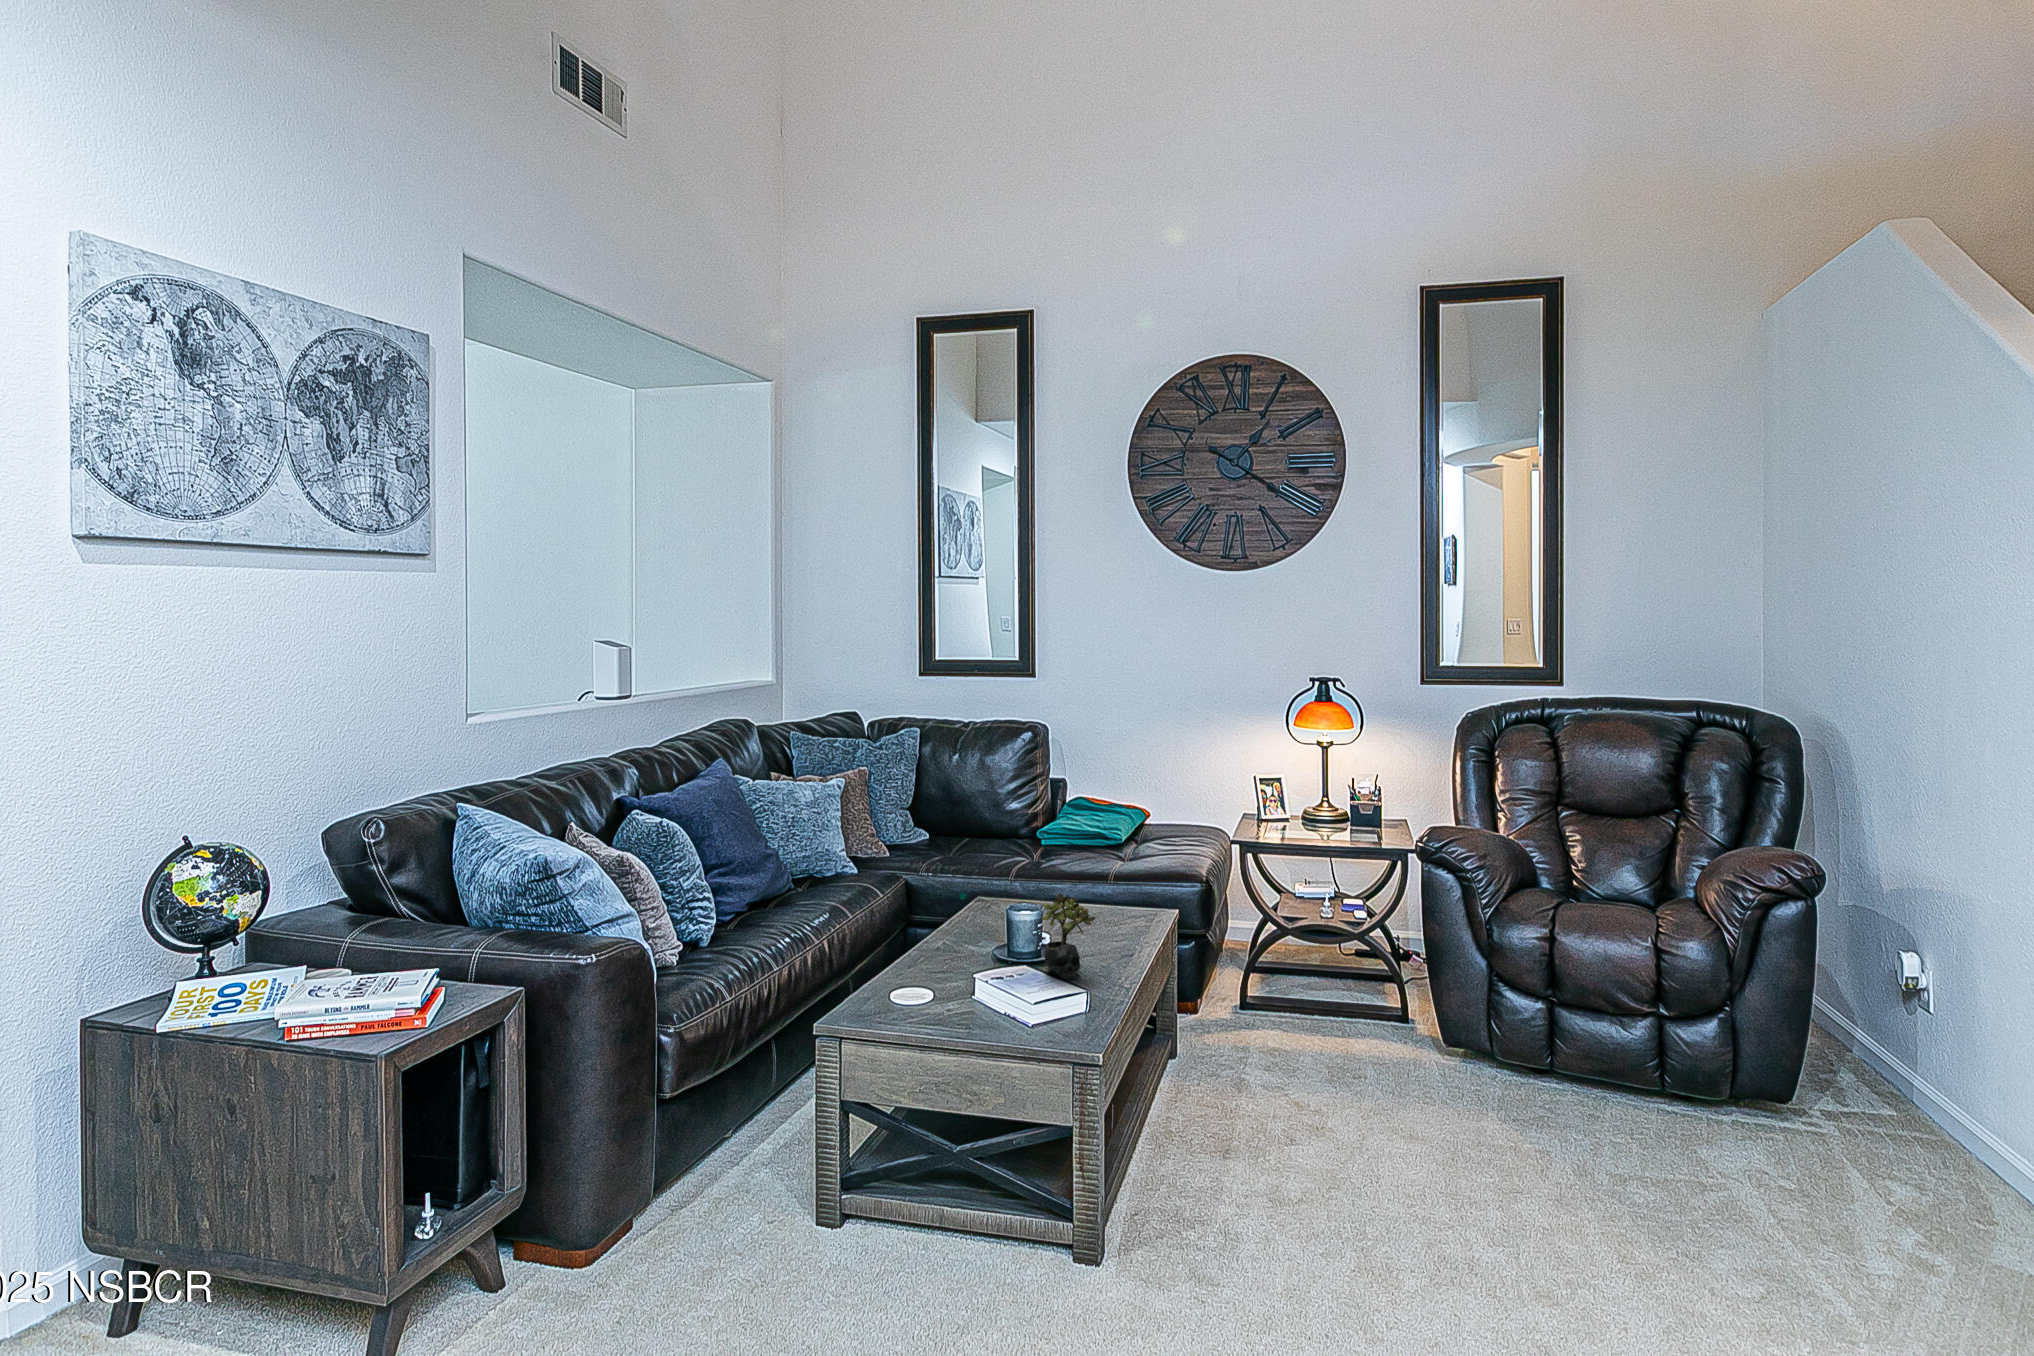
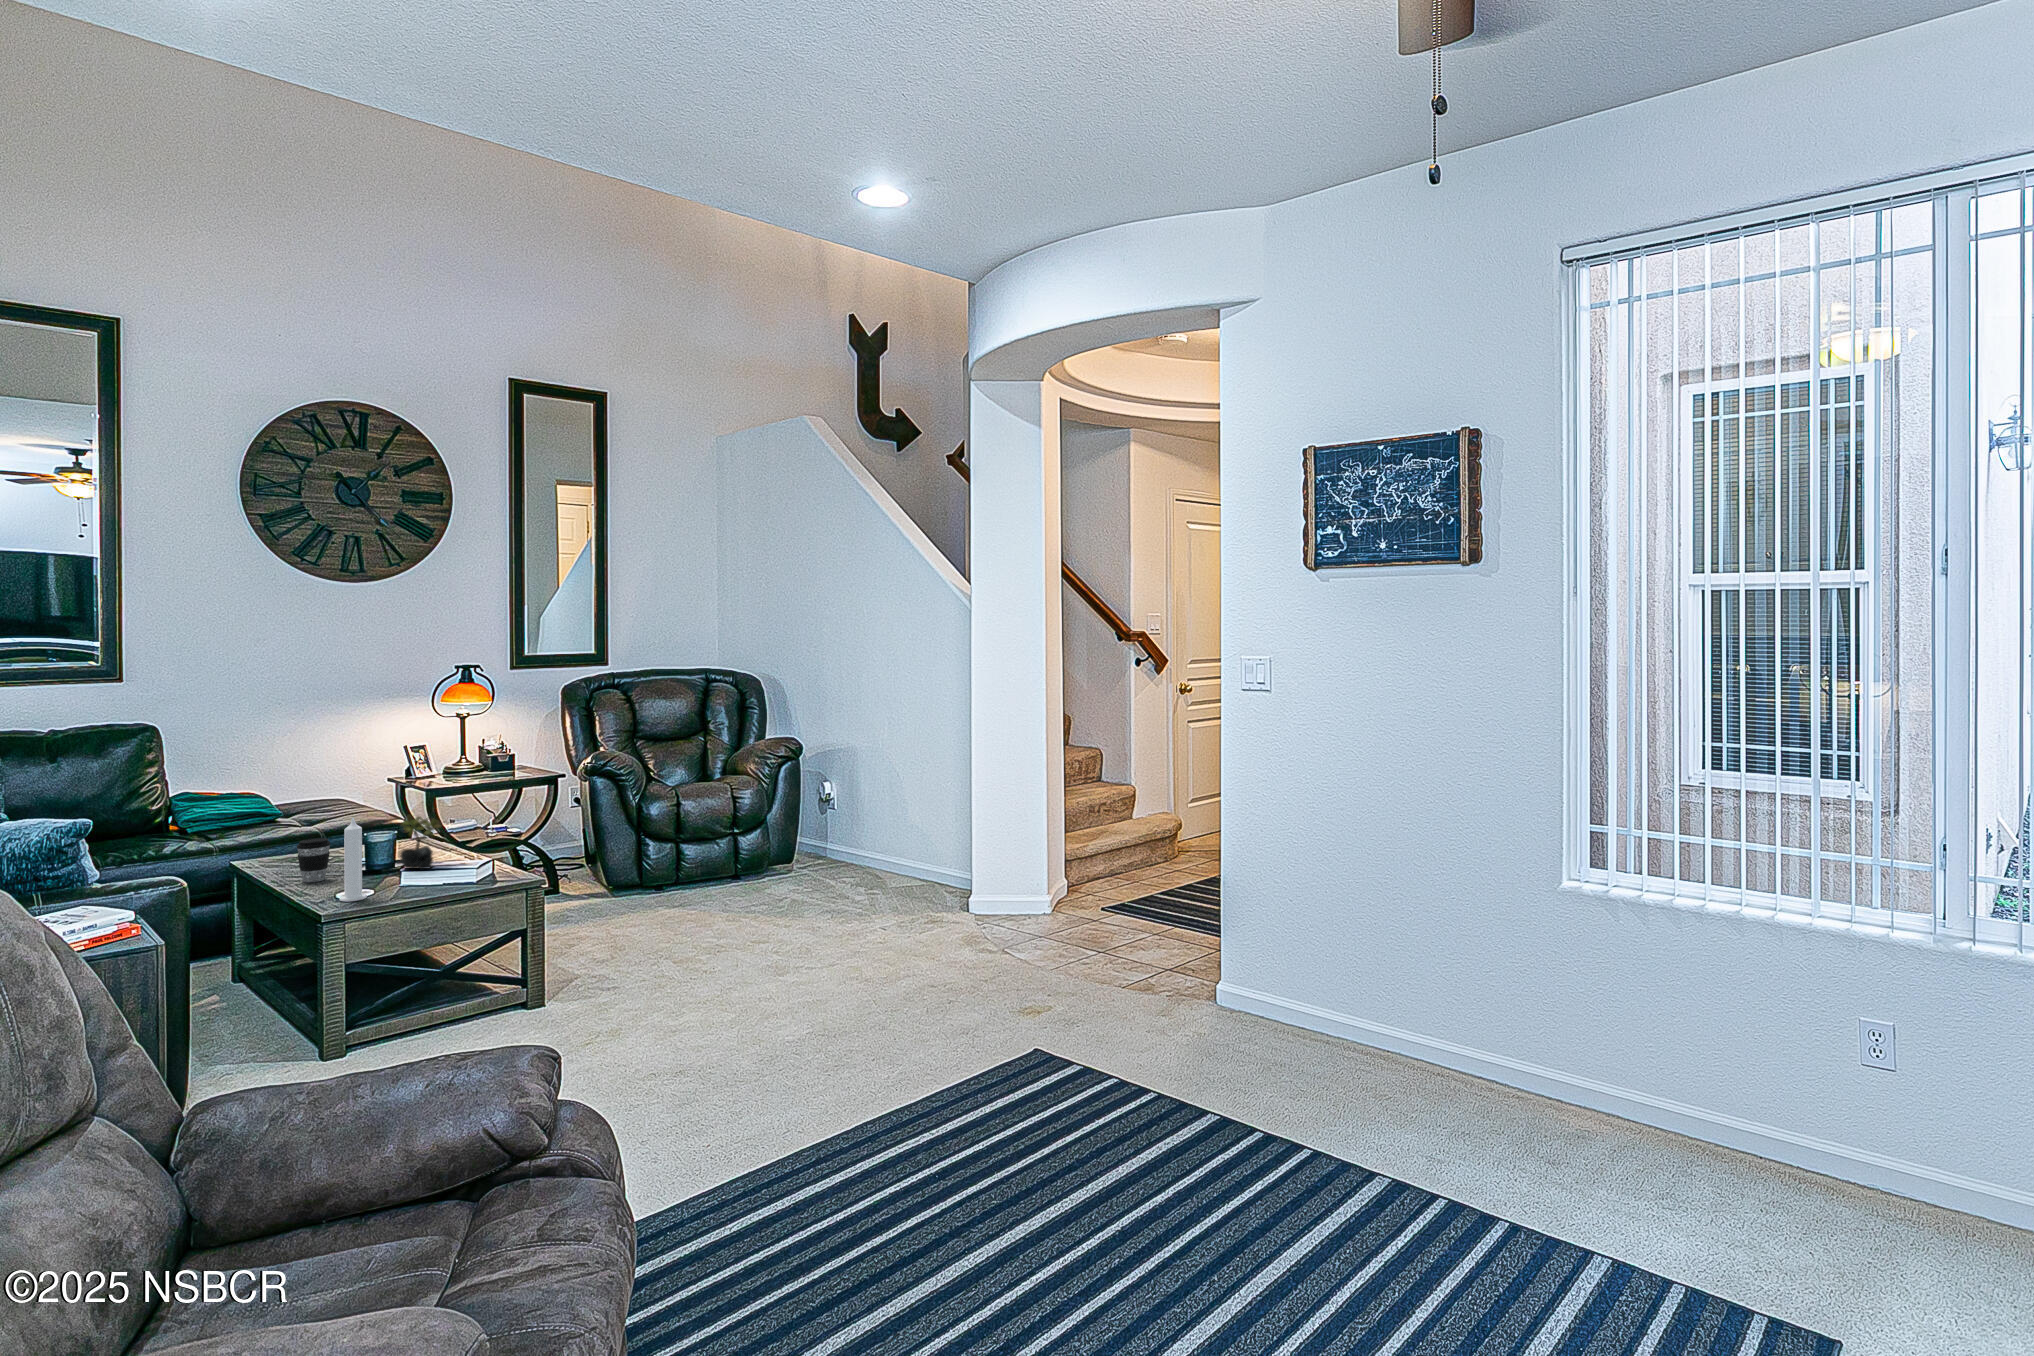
candle: none [894,896,927,1016] -> present [340,818,367,902]
coffee cup: none [933,904,971,963] -> present [297,838,331,882]

